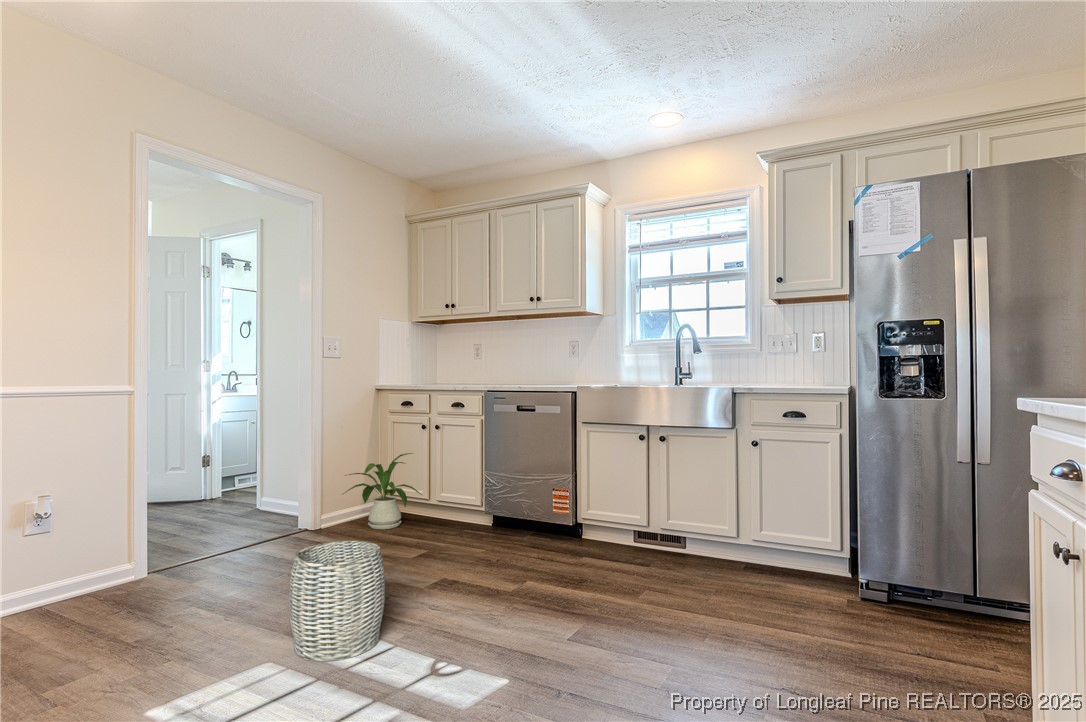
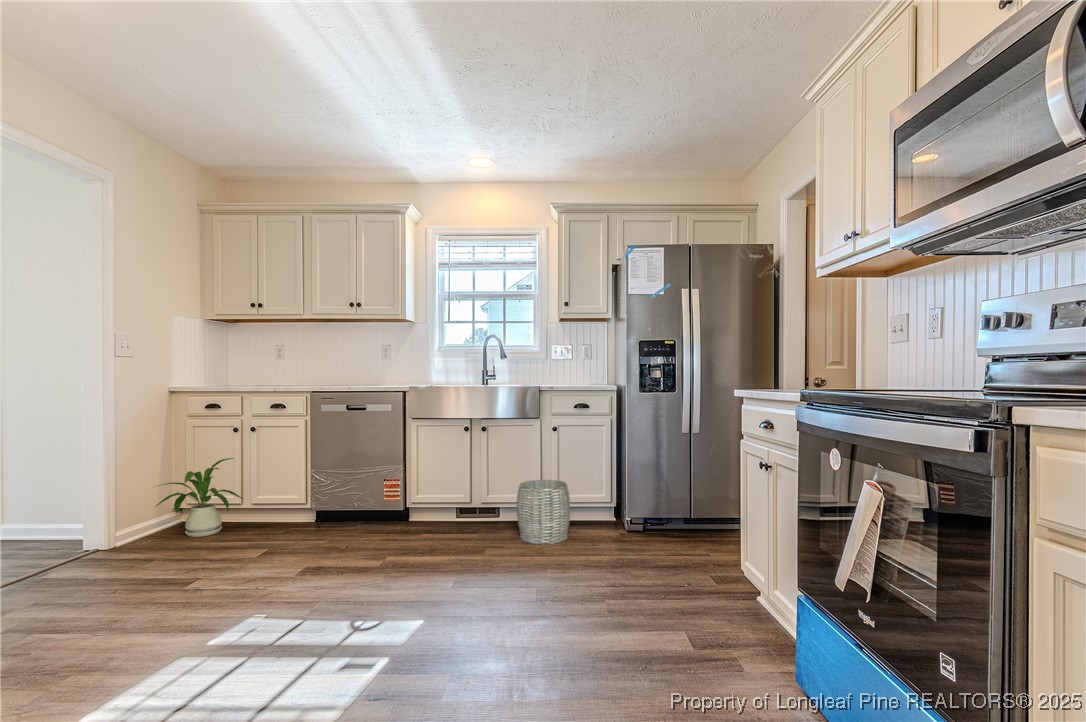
woven basket: present [289,541,385,661] -> present [517,480,570,544]

